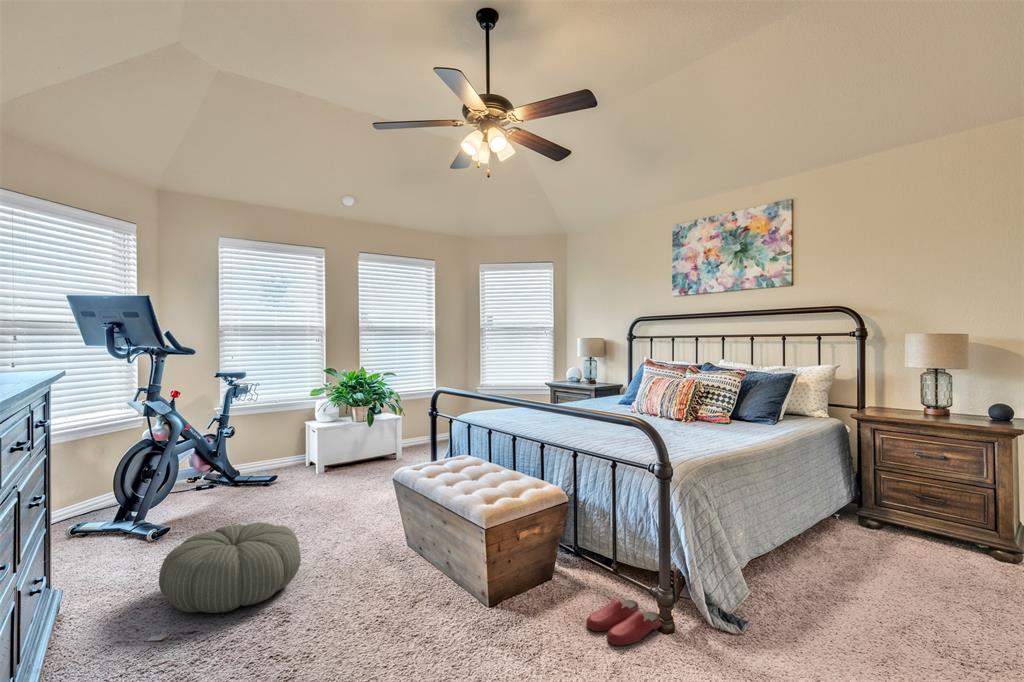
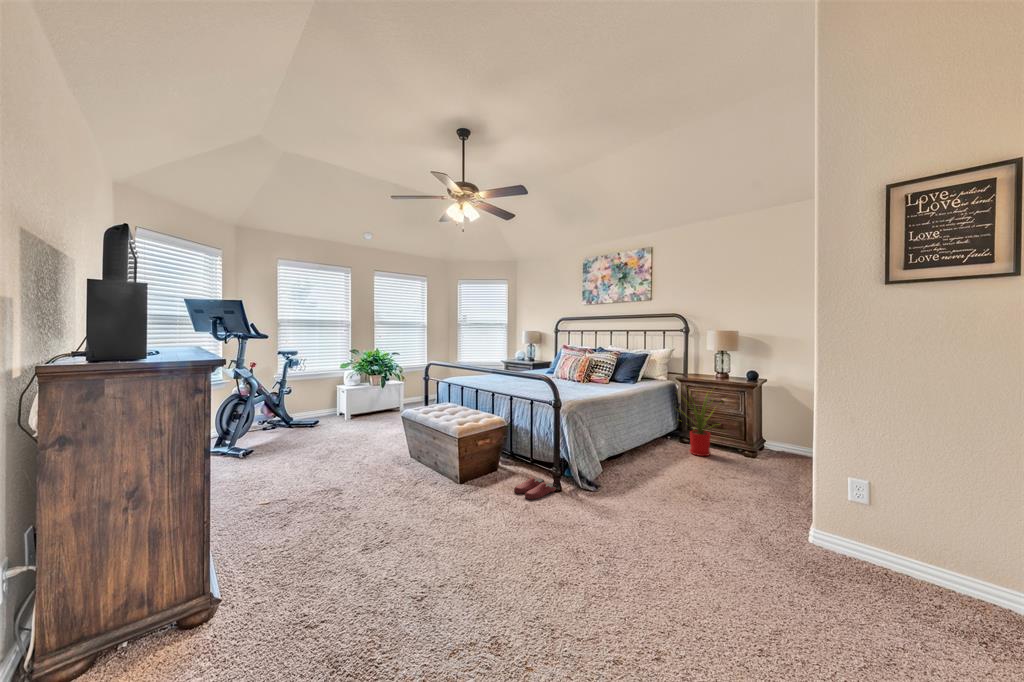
house plant: none [849,426,961,555] -> present [684,393,712,456]
pouf: present [159,522,301,613] -> none [257,441,344,491]

